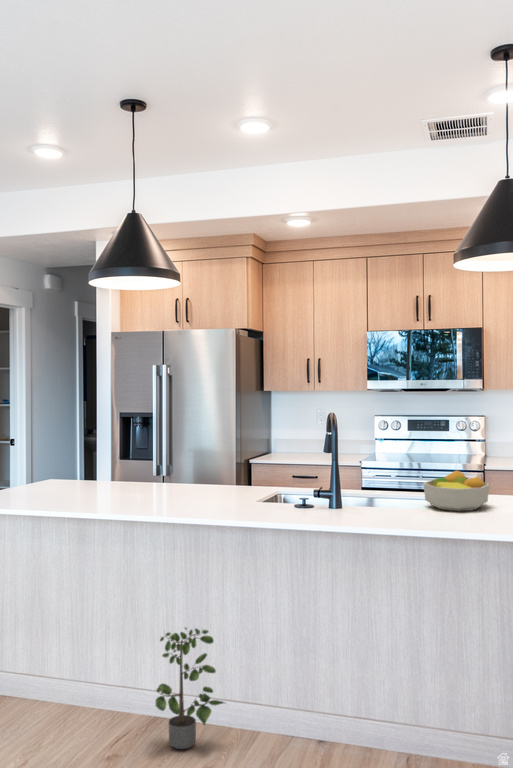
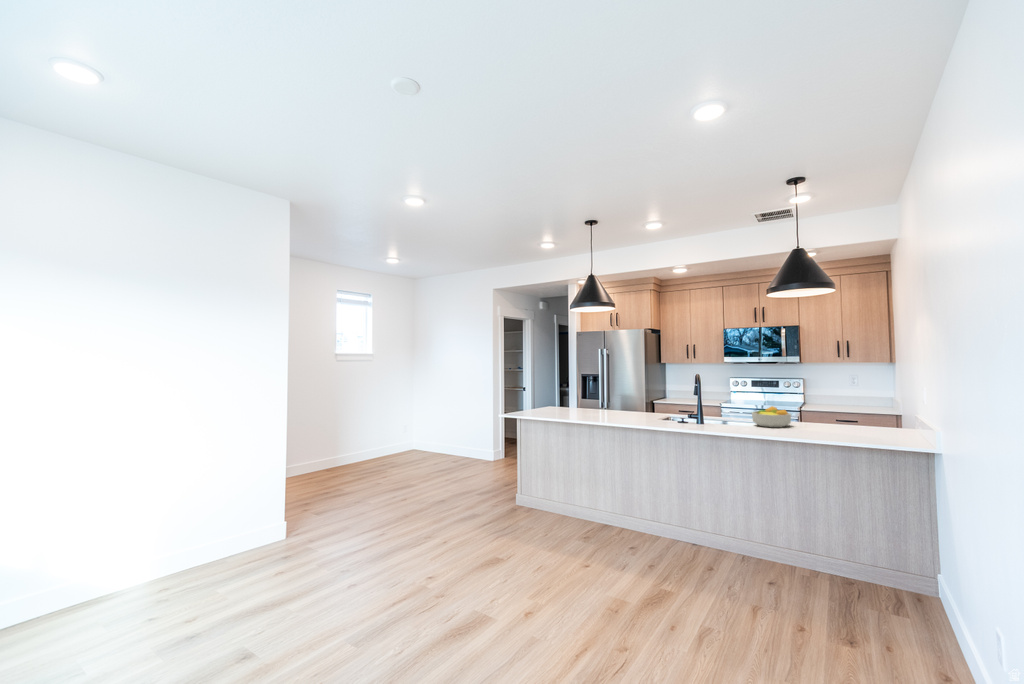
potted plant: present [155,628,224,749] -> none [607,479,643,540]

